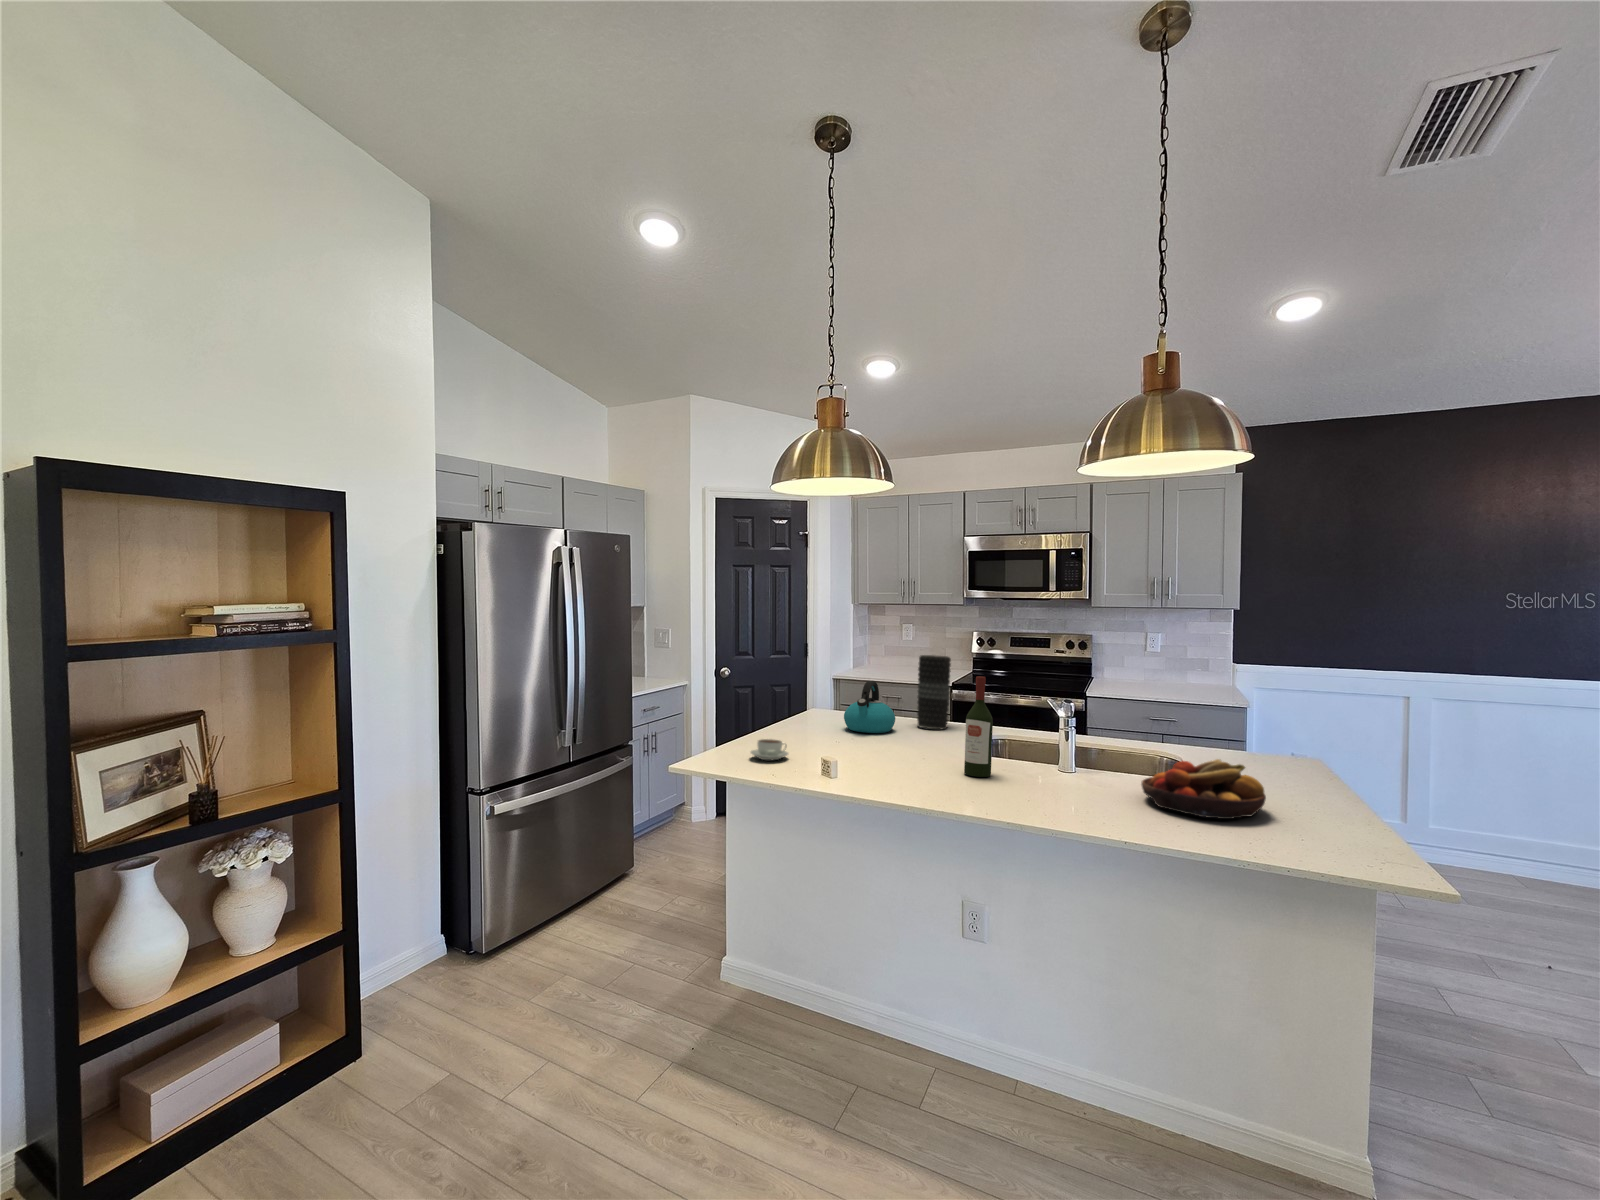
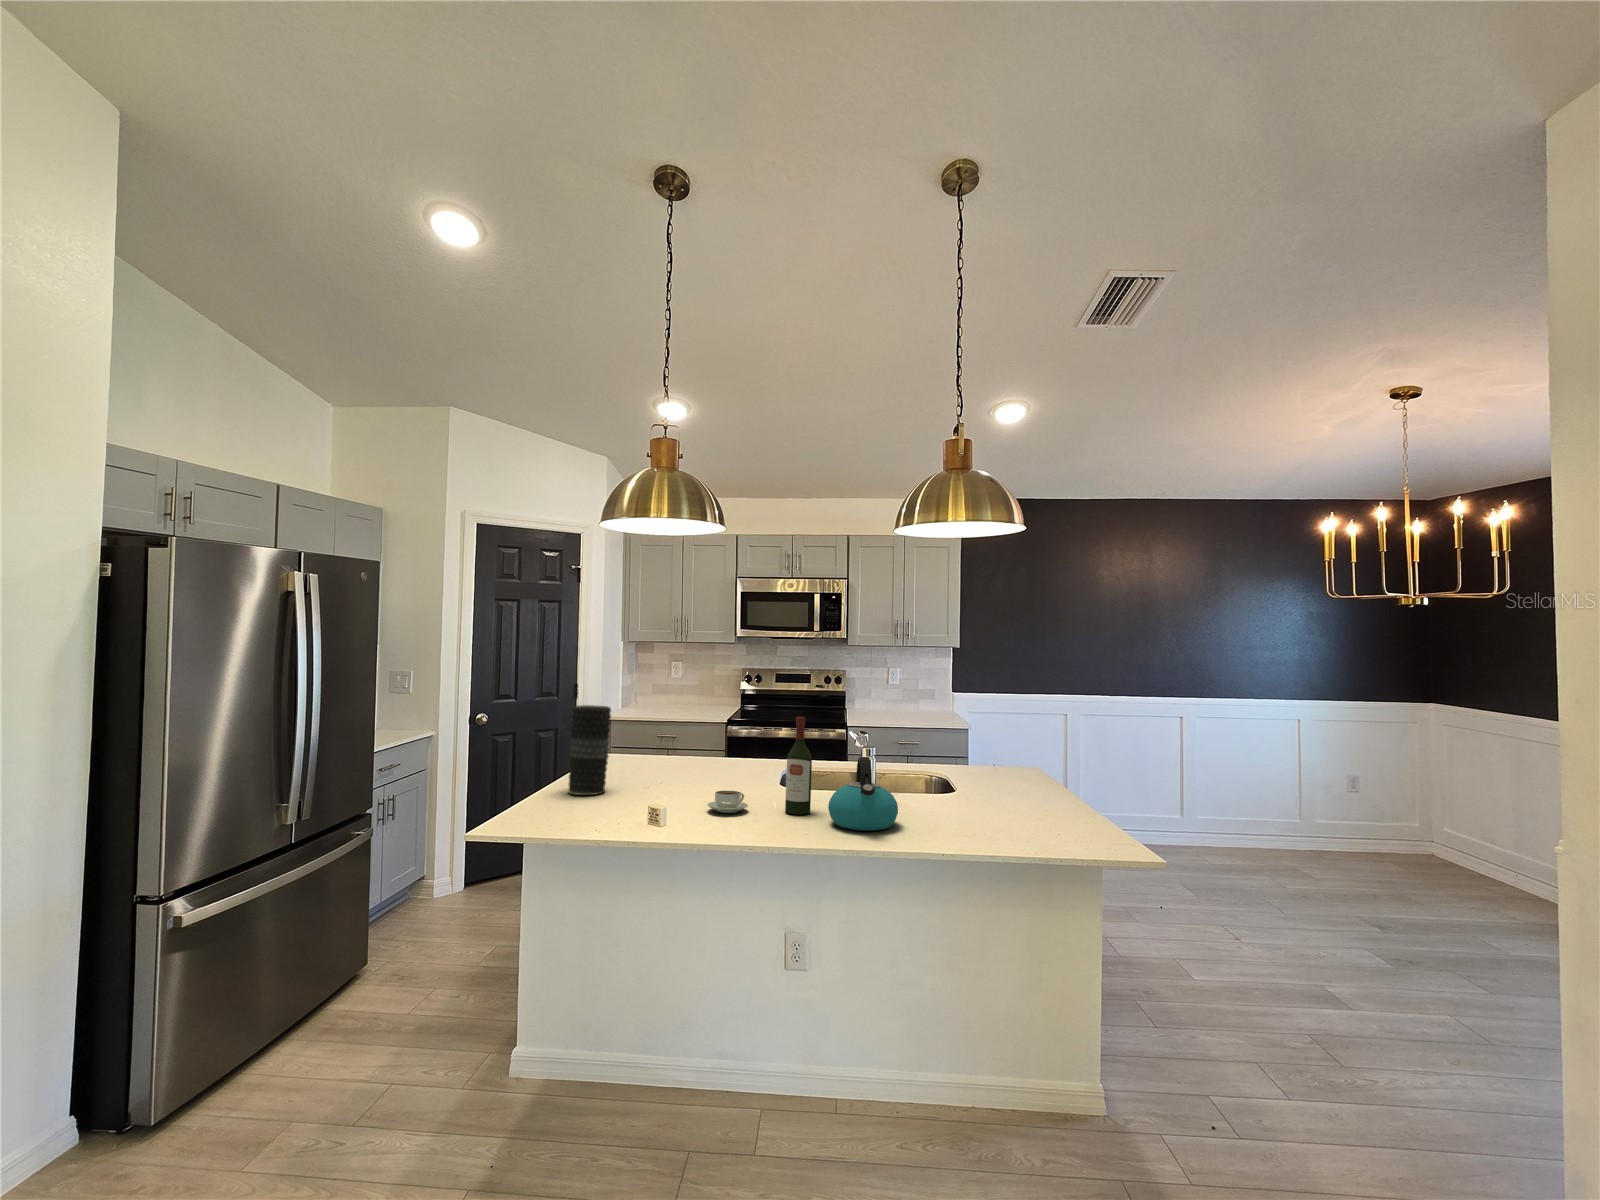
vase: present [917,655,951,729] -> present [569,705,611,795]
kettle: present [844,681,895,733] -> present [828,757,898,830]
coffee cup: present [750,739,788,760] -> present [707,790,748,813]
fruit bowl: present [1142,759,1266,819] -> none [944,781,1041,834]

